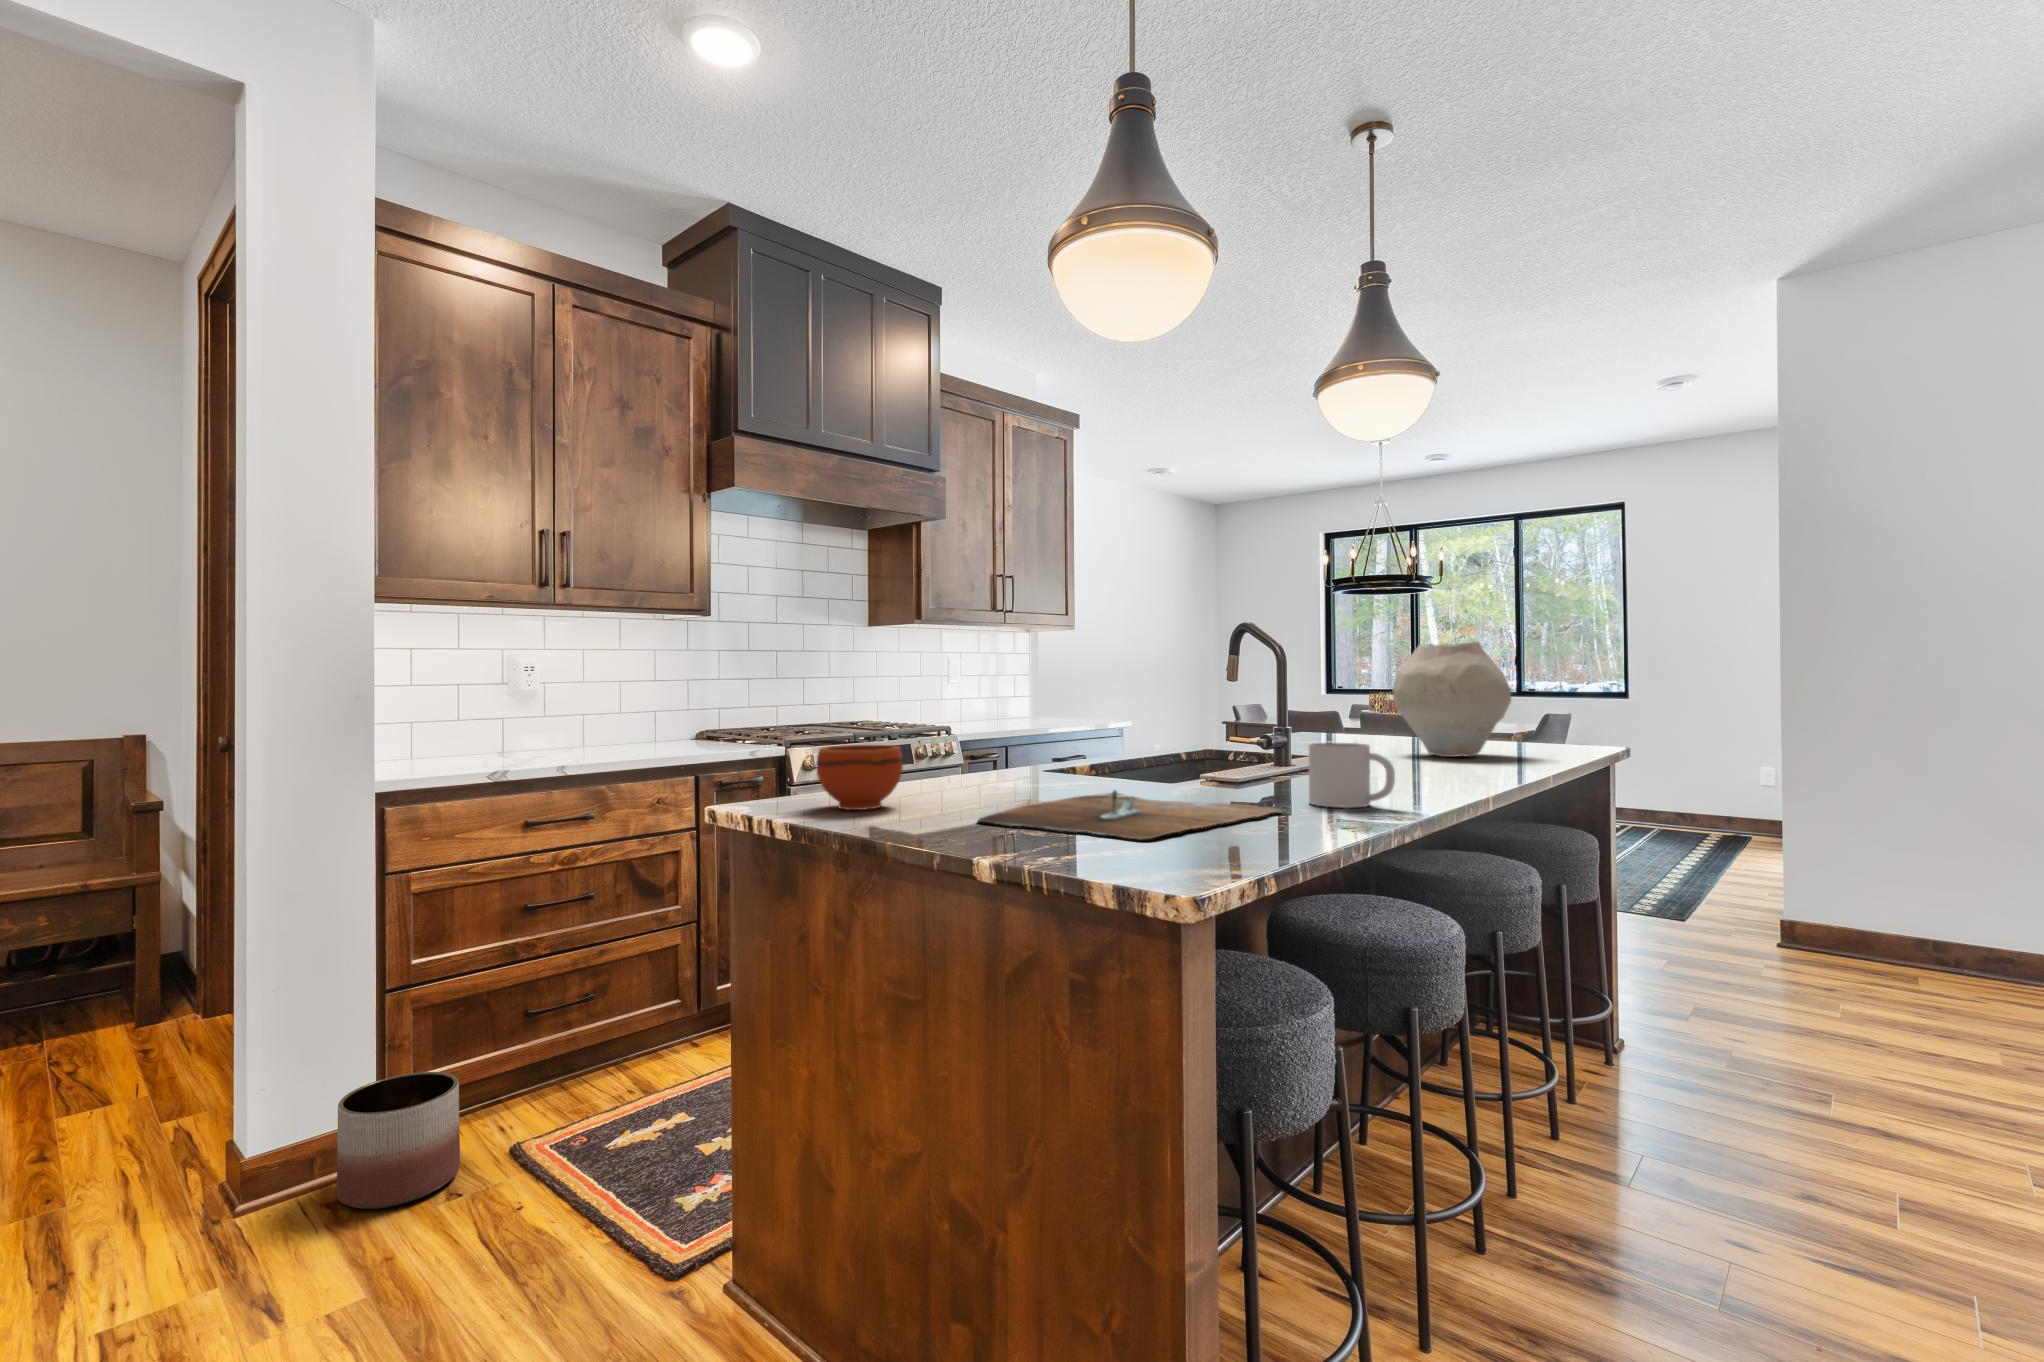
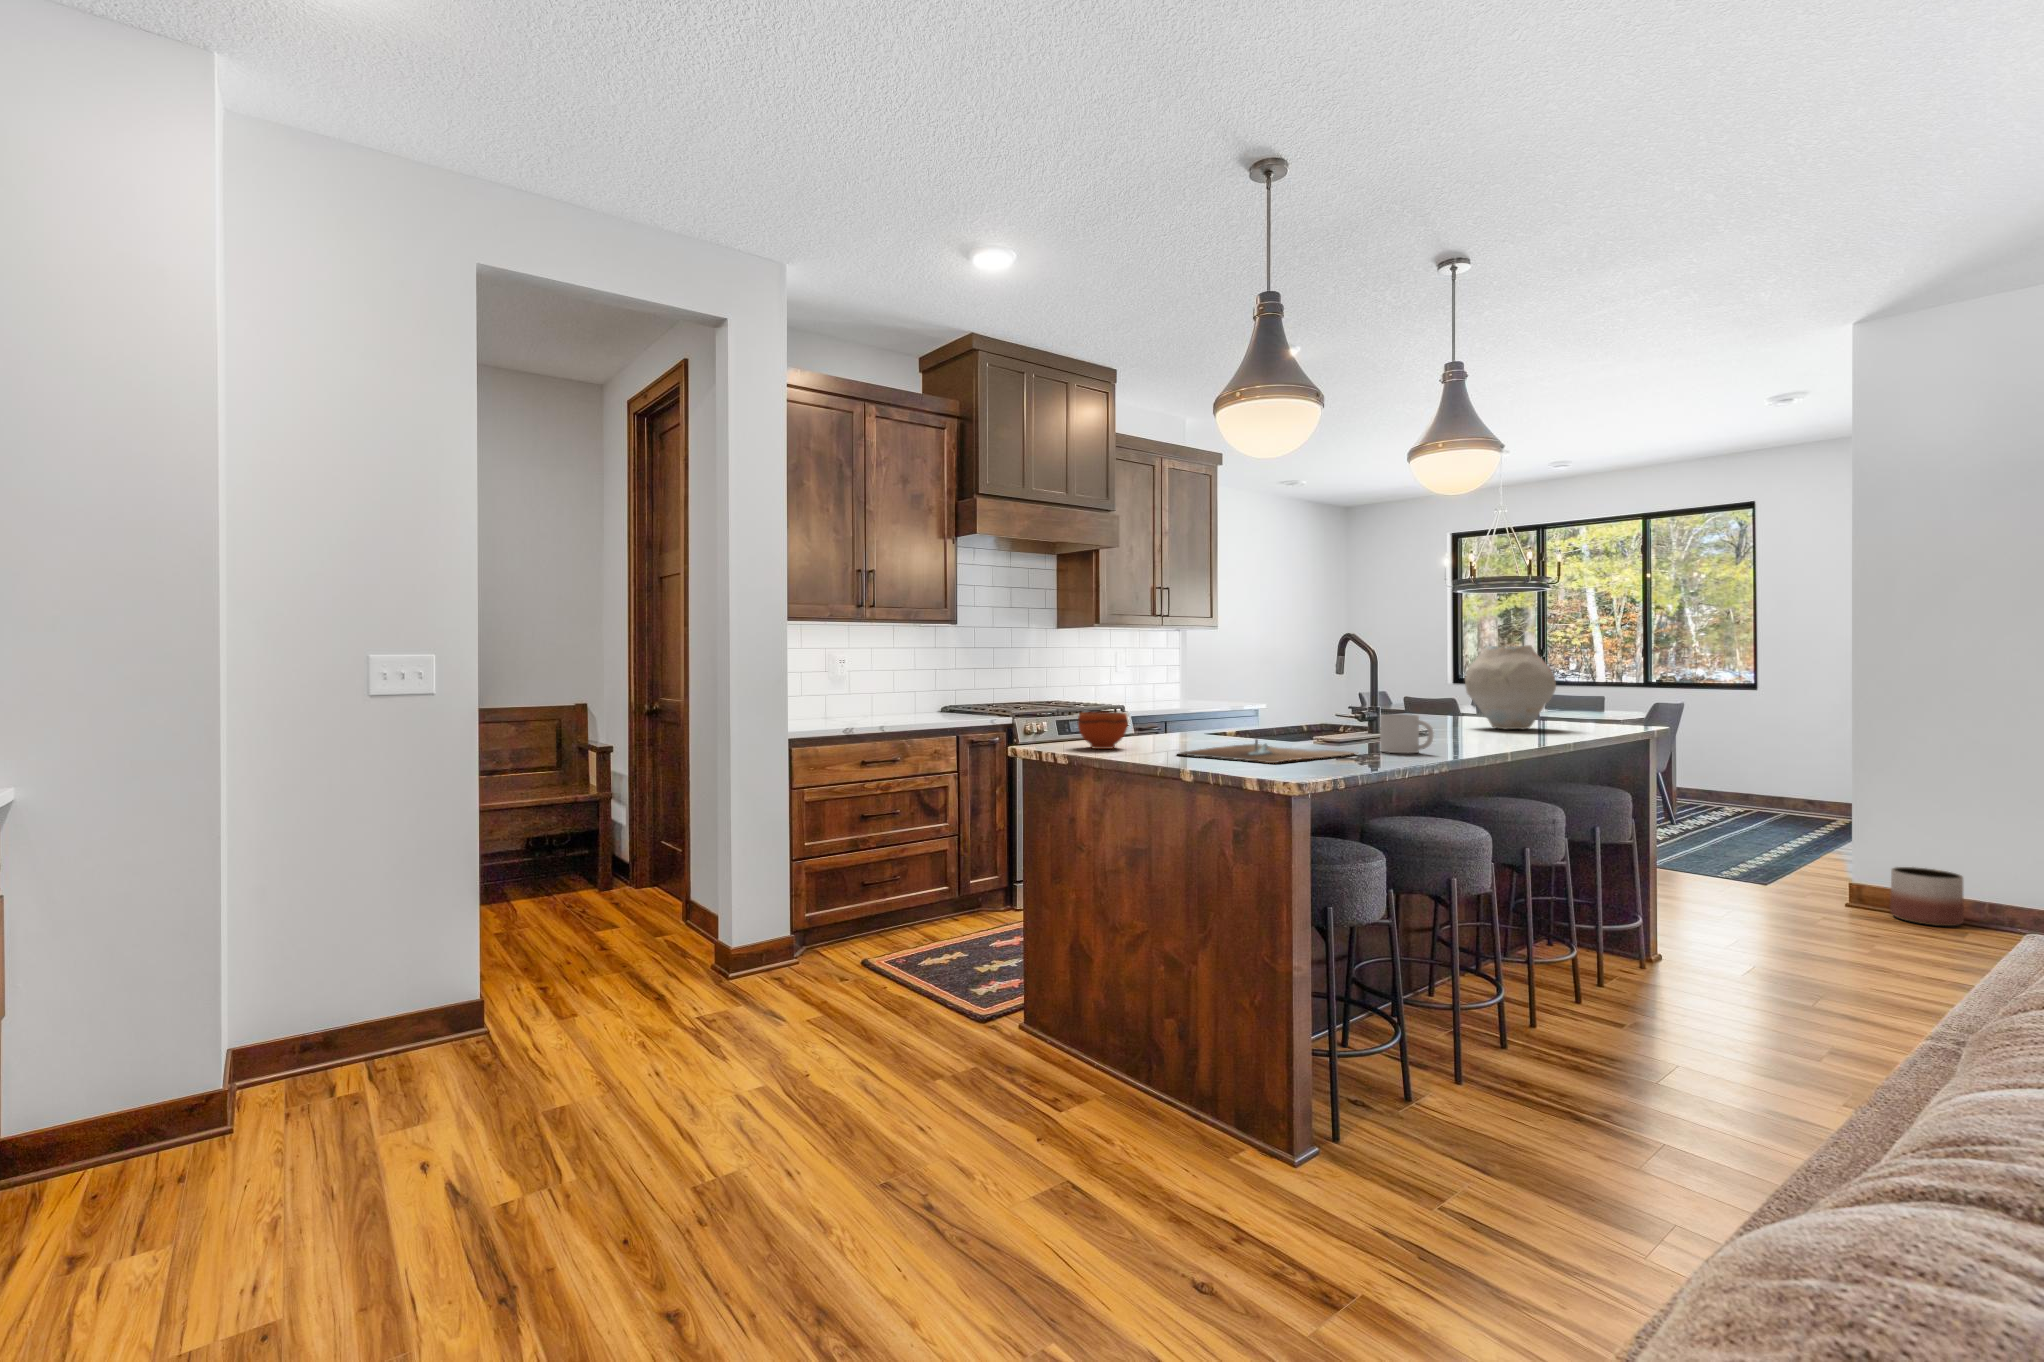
planter: present [337,1072,460,1209] -> present [1890,867,1964,926]

